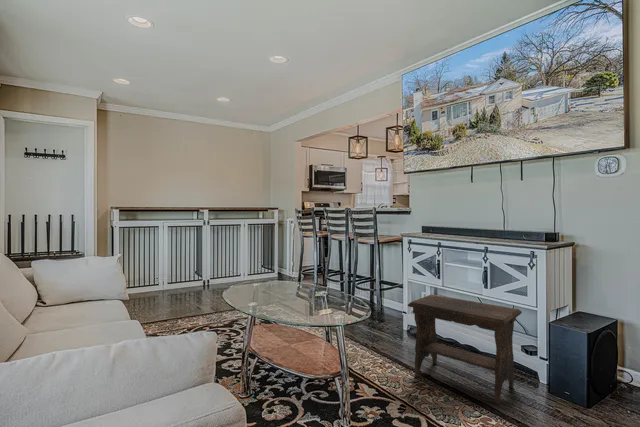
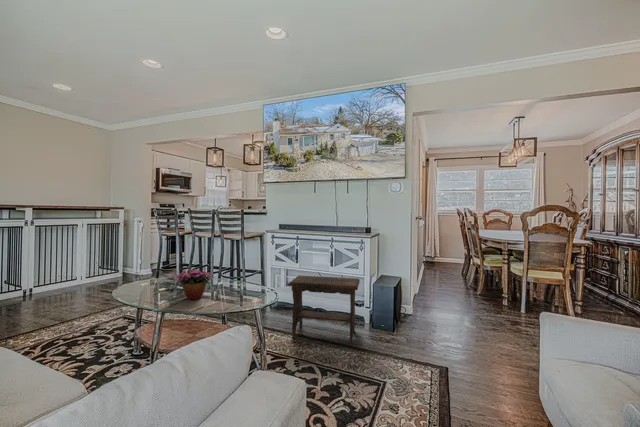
flower arrangement: none [267,275,314,308] -> present [174,269,212,300]

